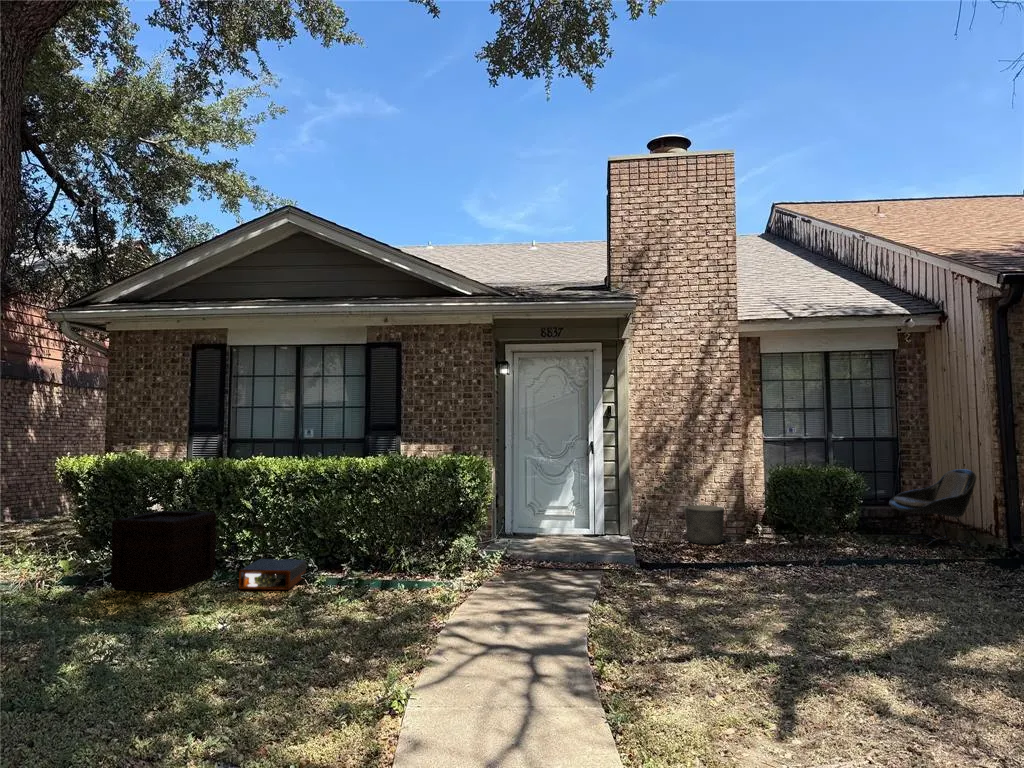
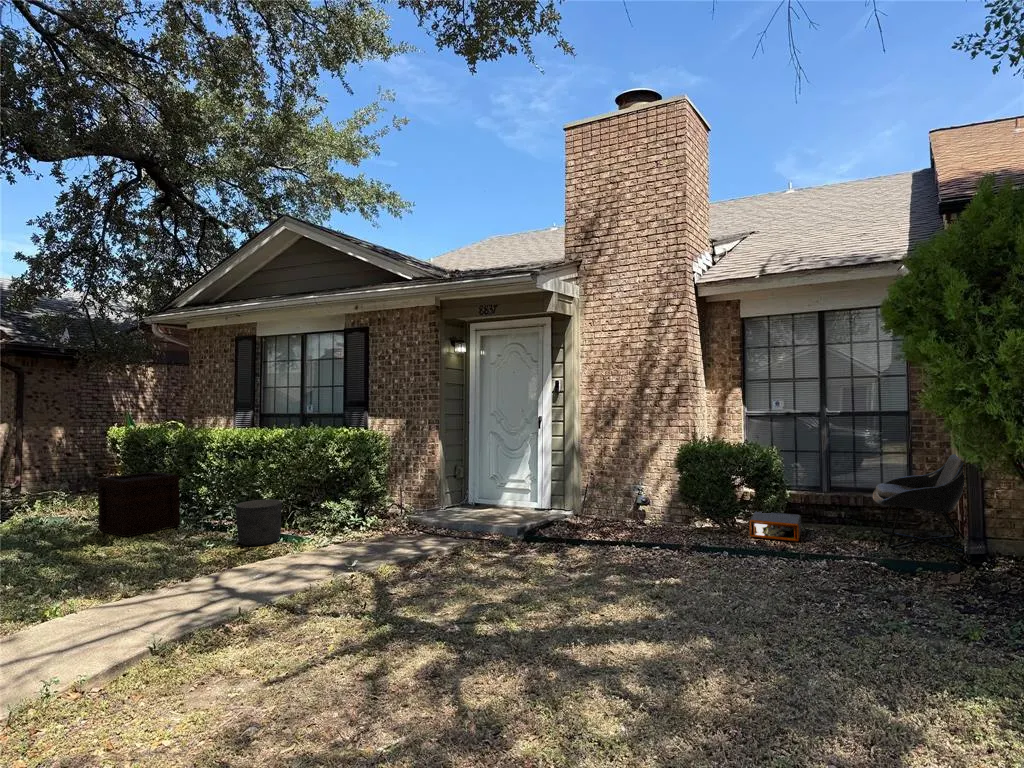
planter: present [685,505,724,544] -> present [236,500,282,546]
storage box: present [239,559,306,590] -> present [749,511,801,541]

